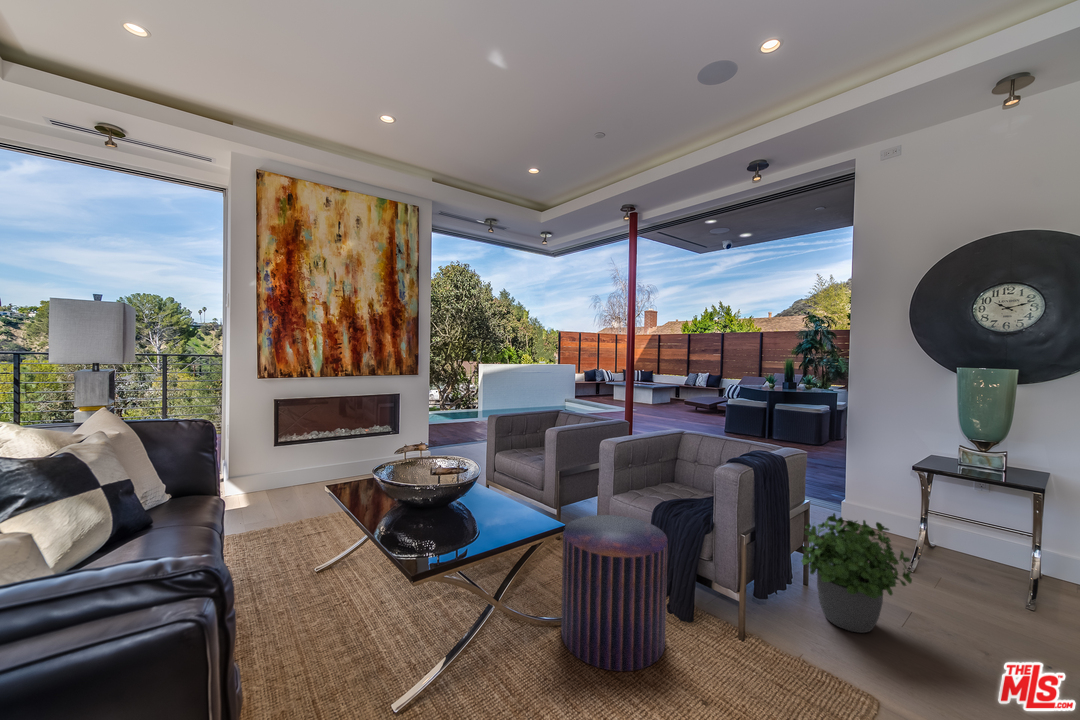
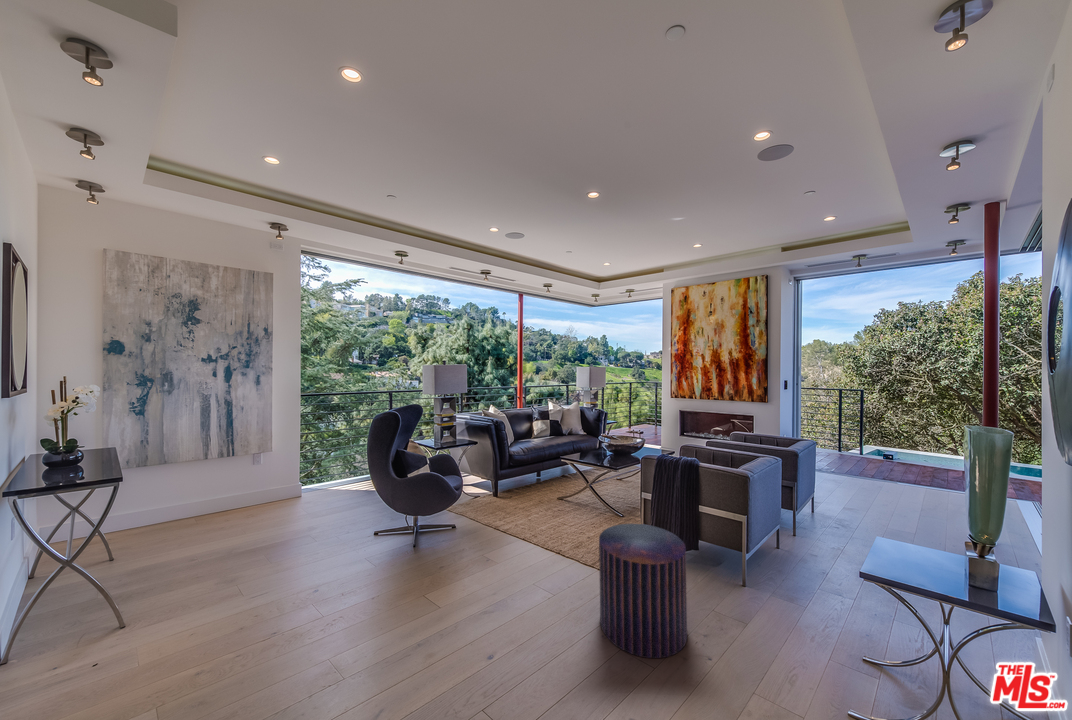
potted plant: present [801,513,912,633] -> none [803,523,905,629]

